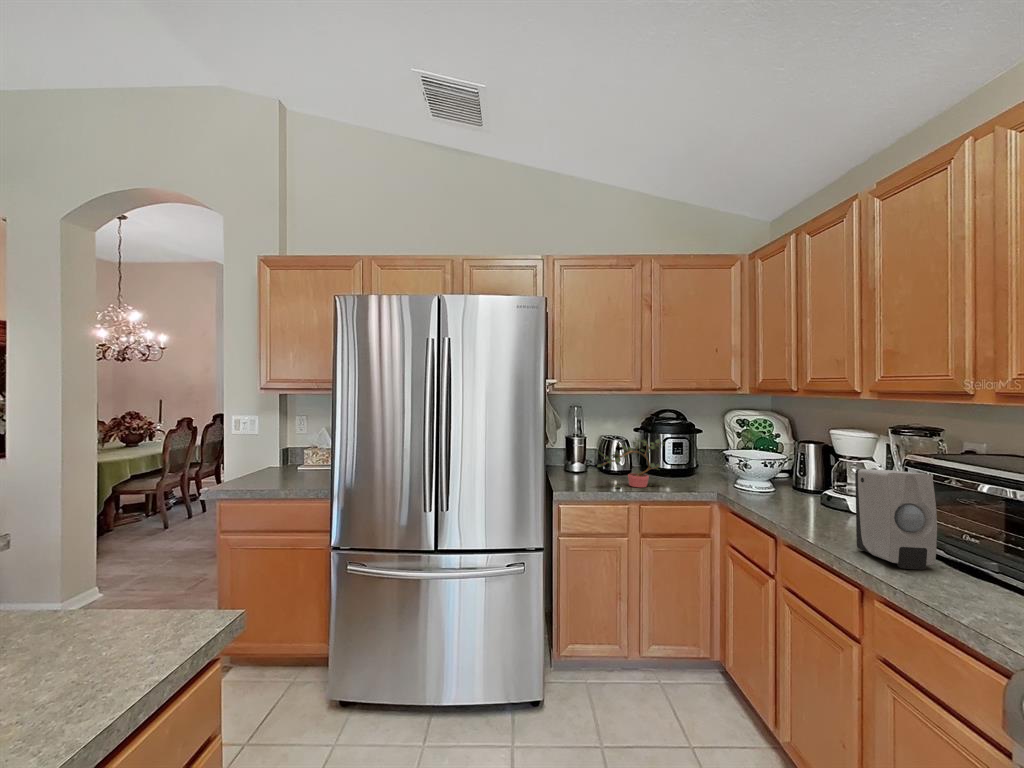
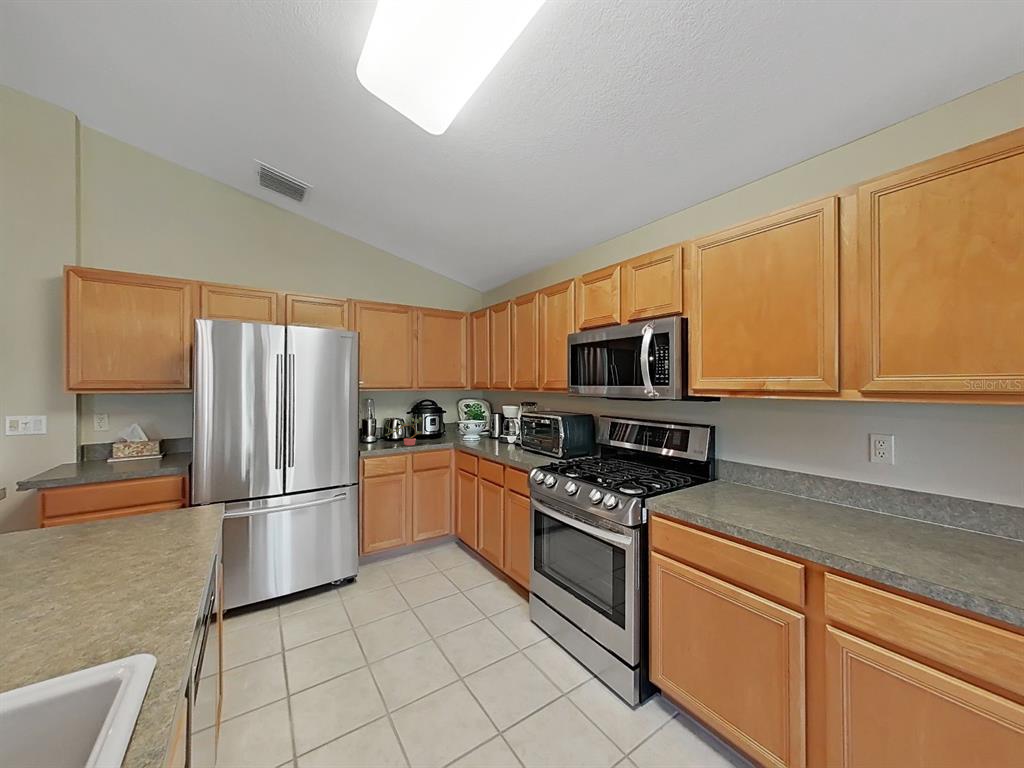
soap dispenser: present [855,469,937,570] -> none [505,420,530,459]

